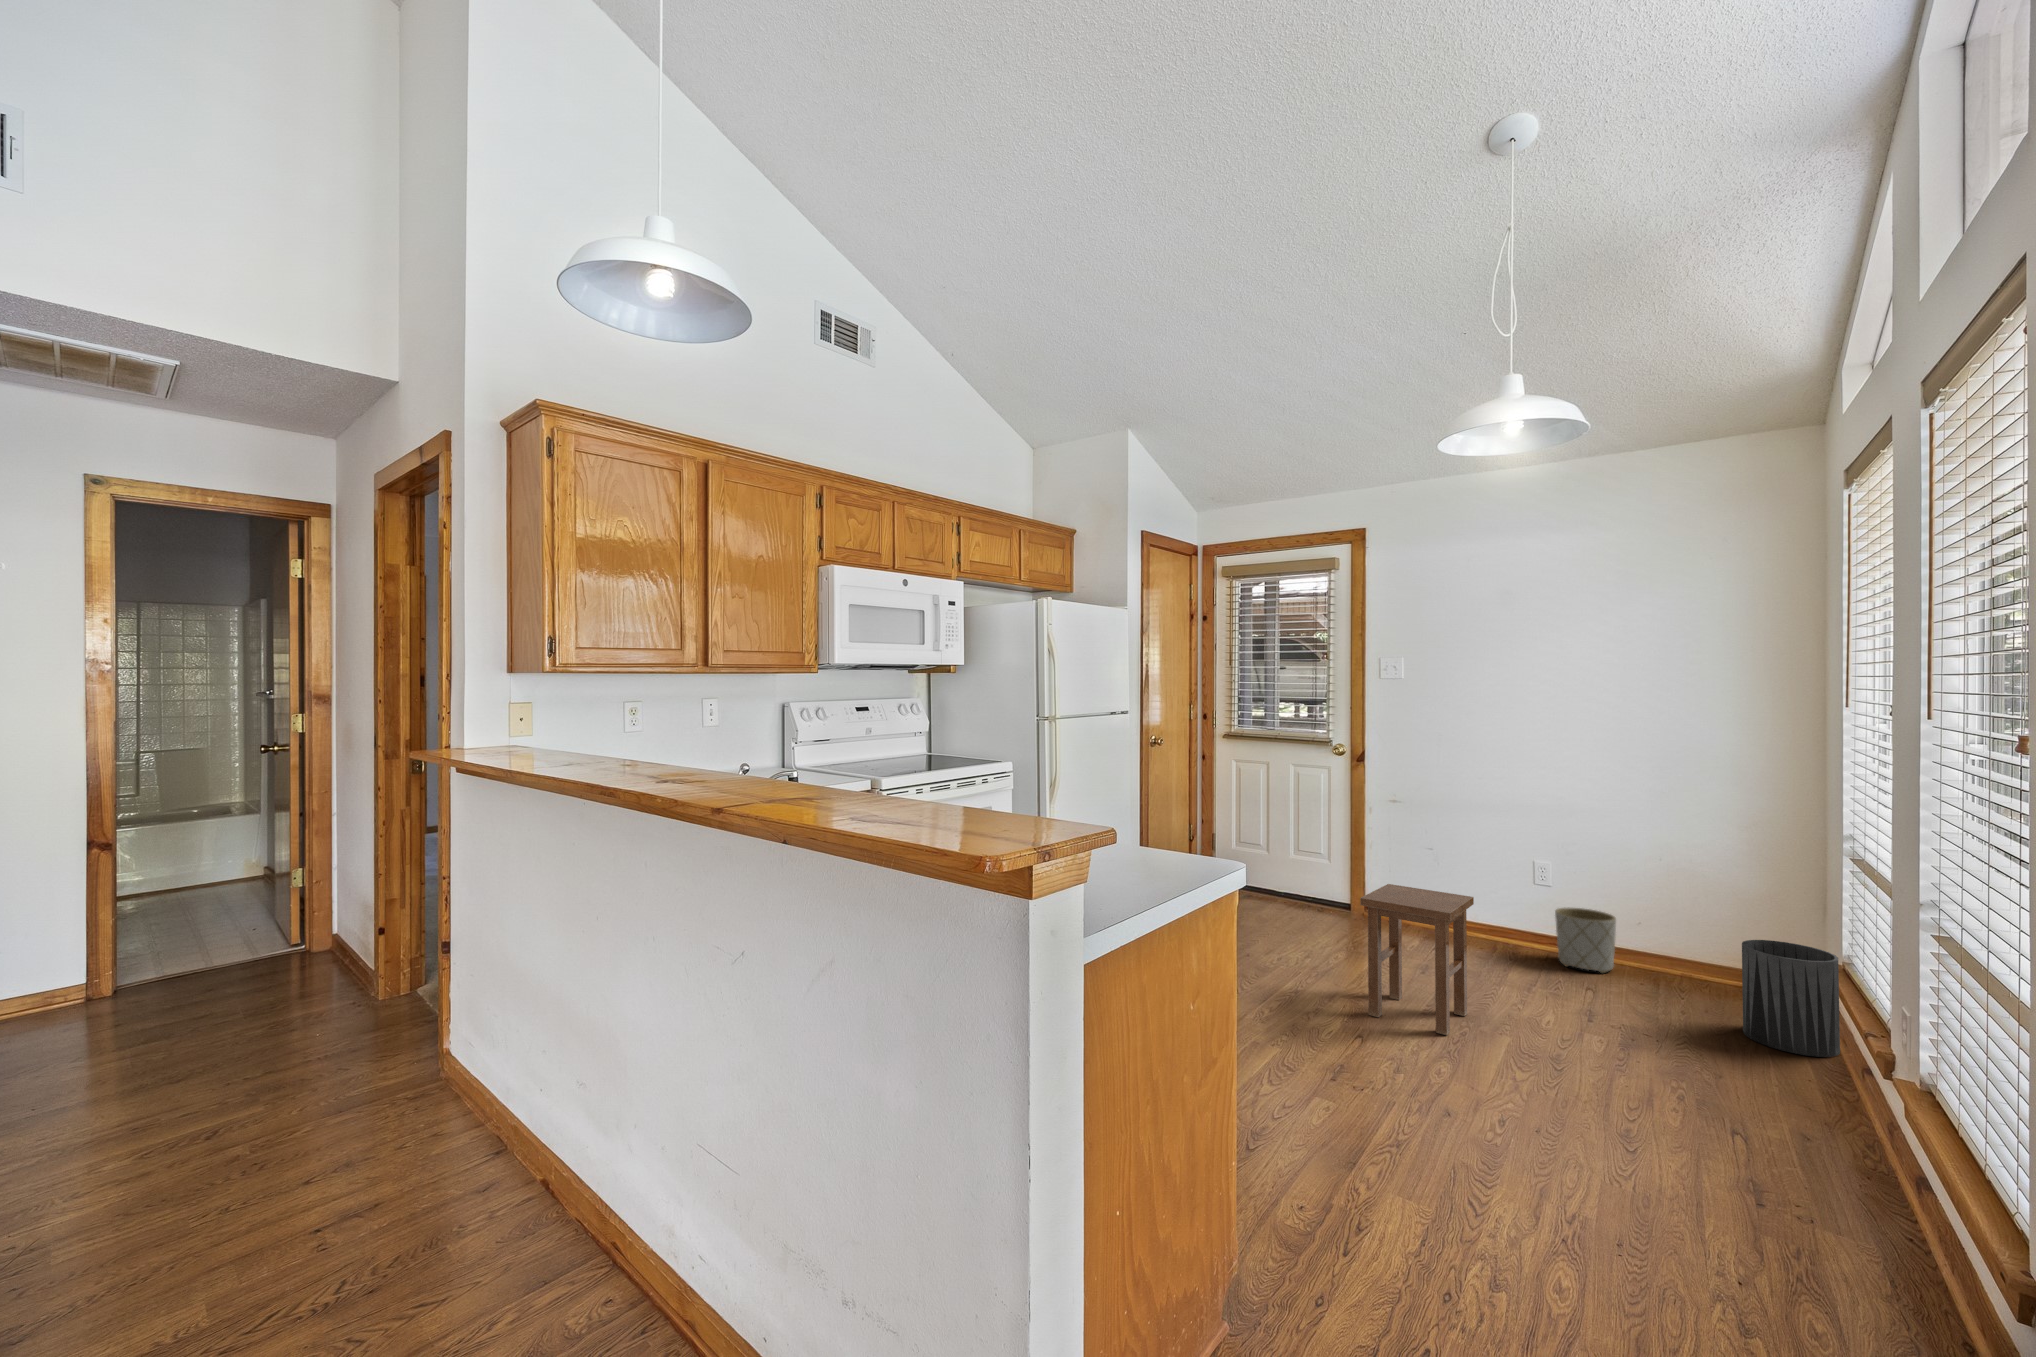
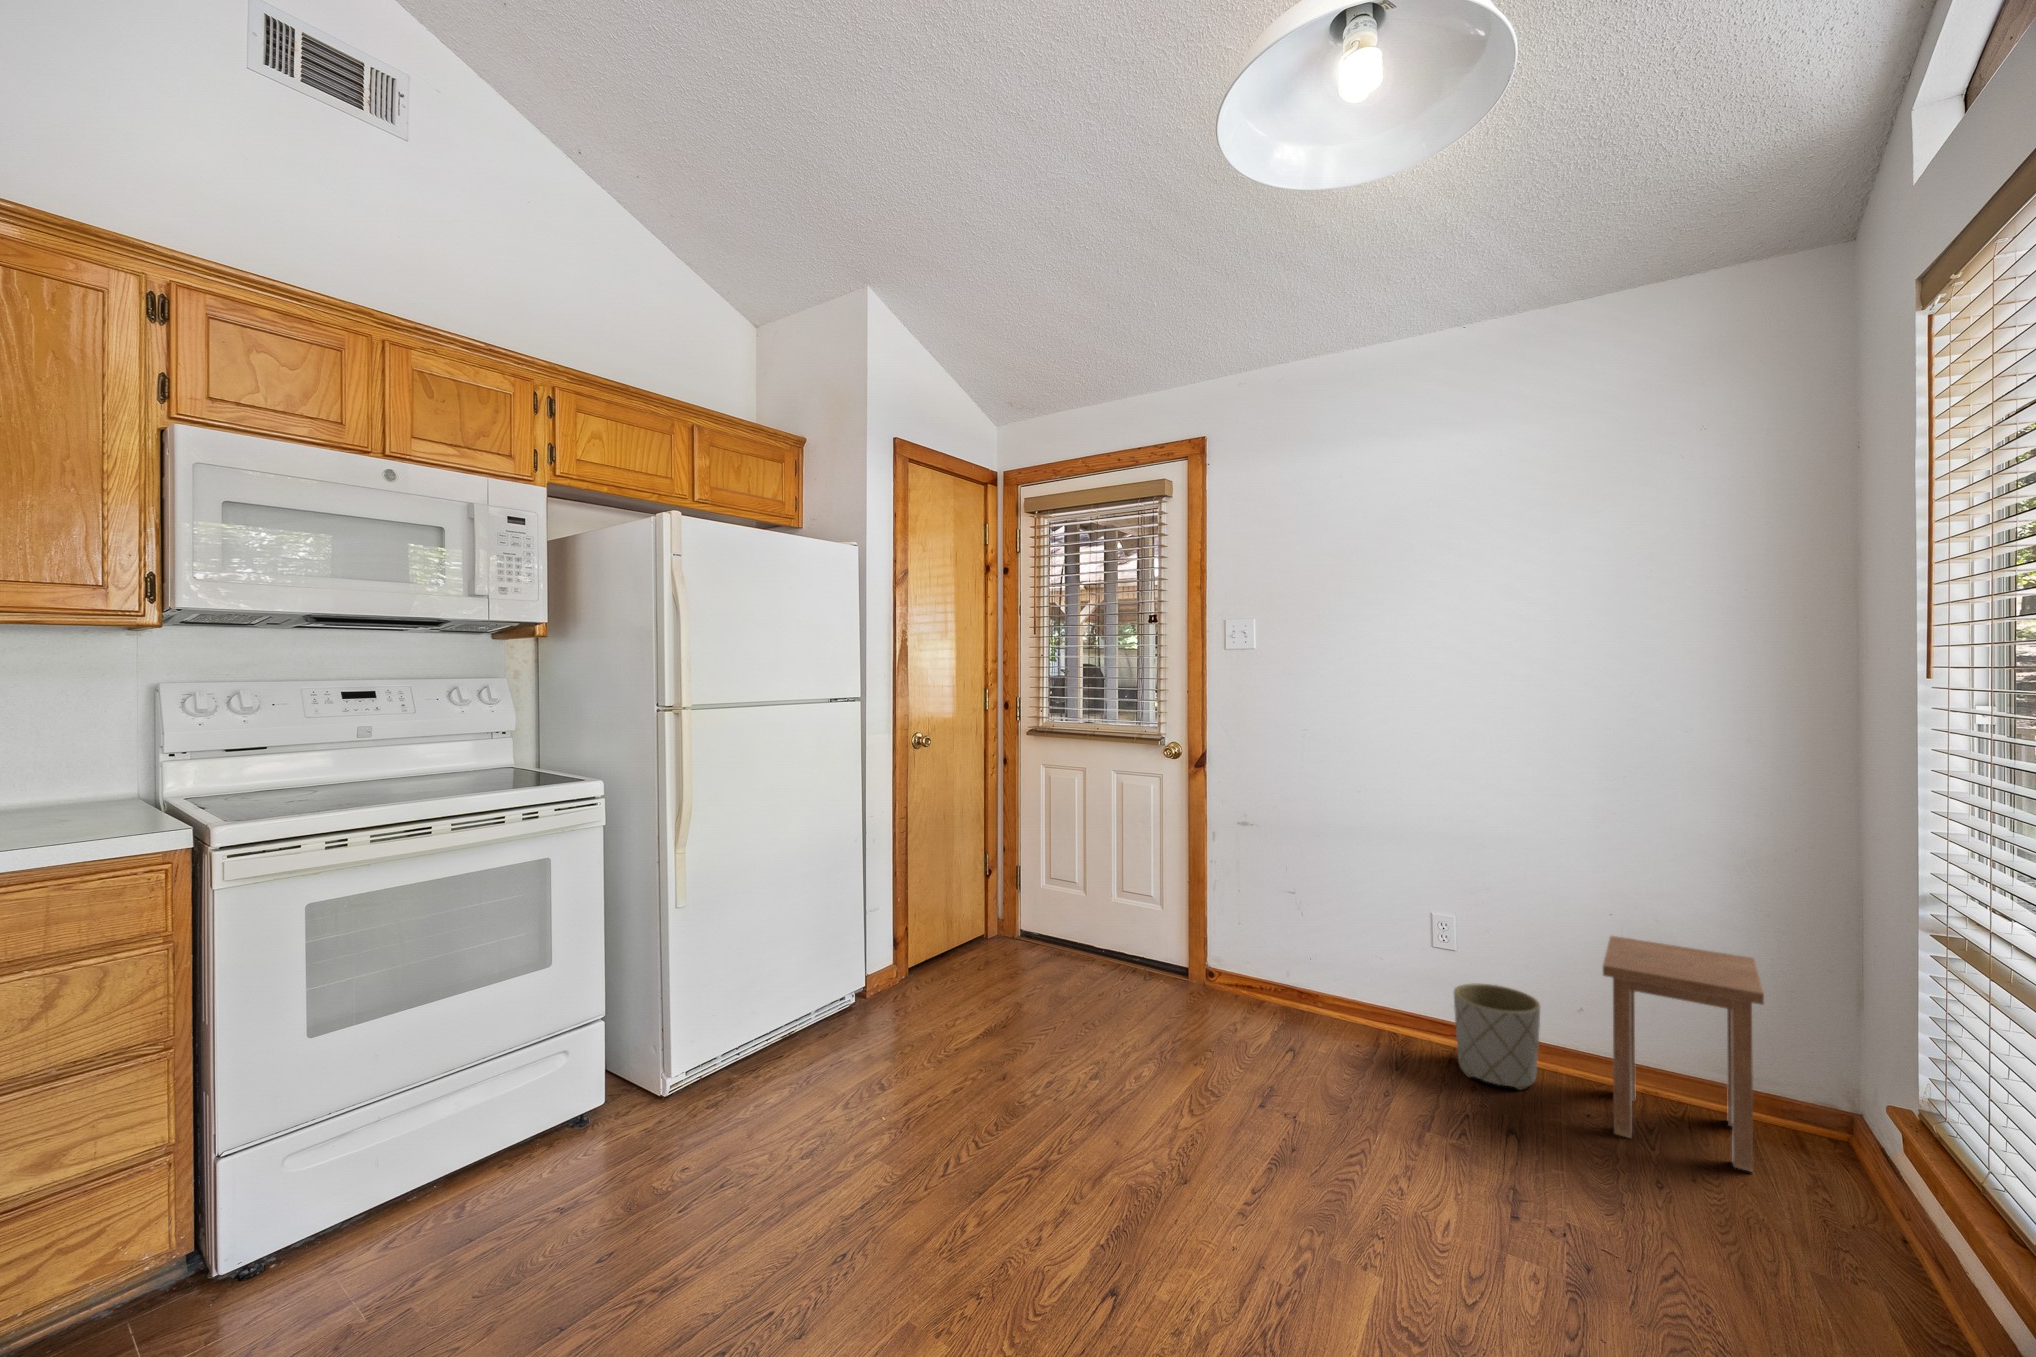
stool: present [1360,884,1474,1035] -> present [1603,936,1764,1172]
trash can: present [1742,940,1840,1057] -> none [1741,1070,1908,1295]

